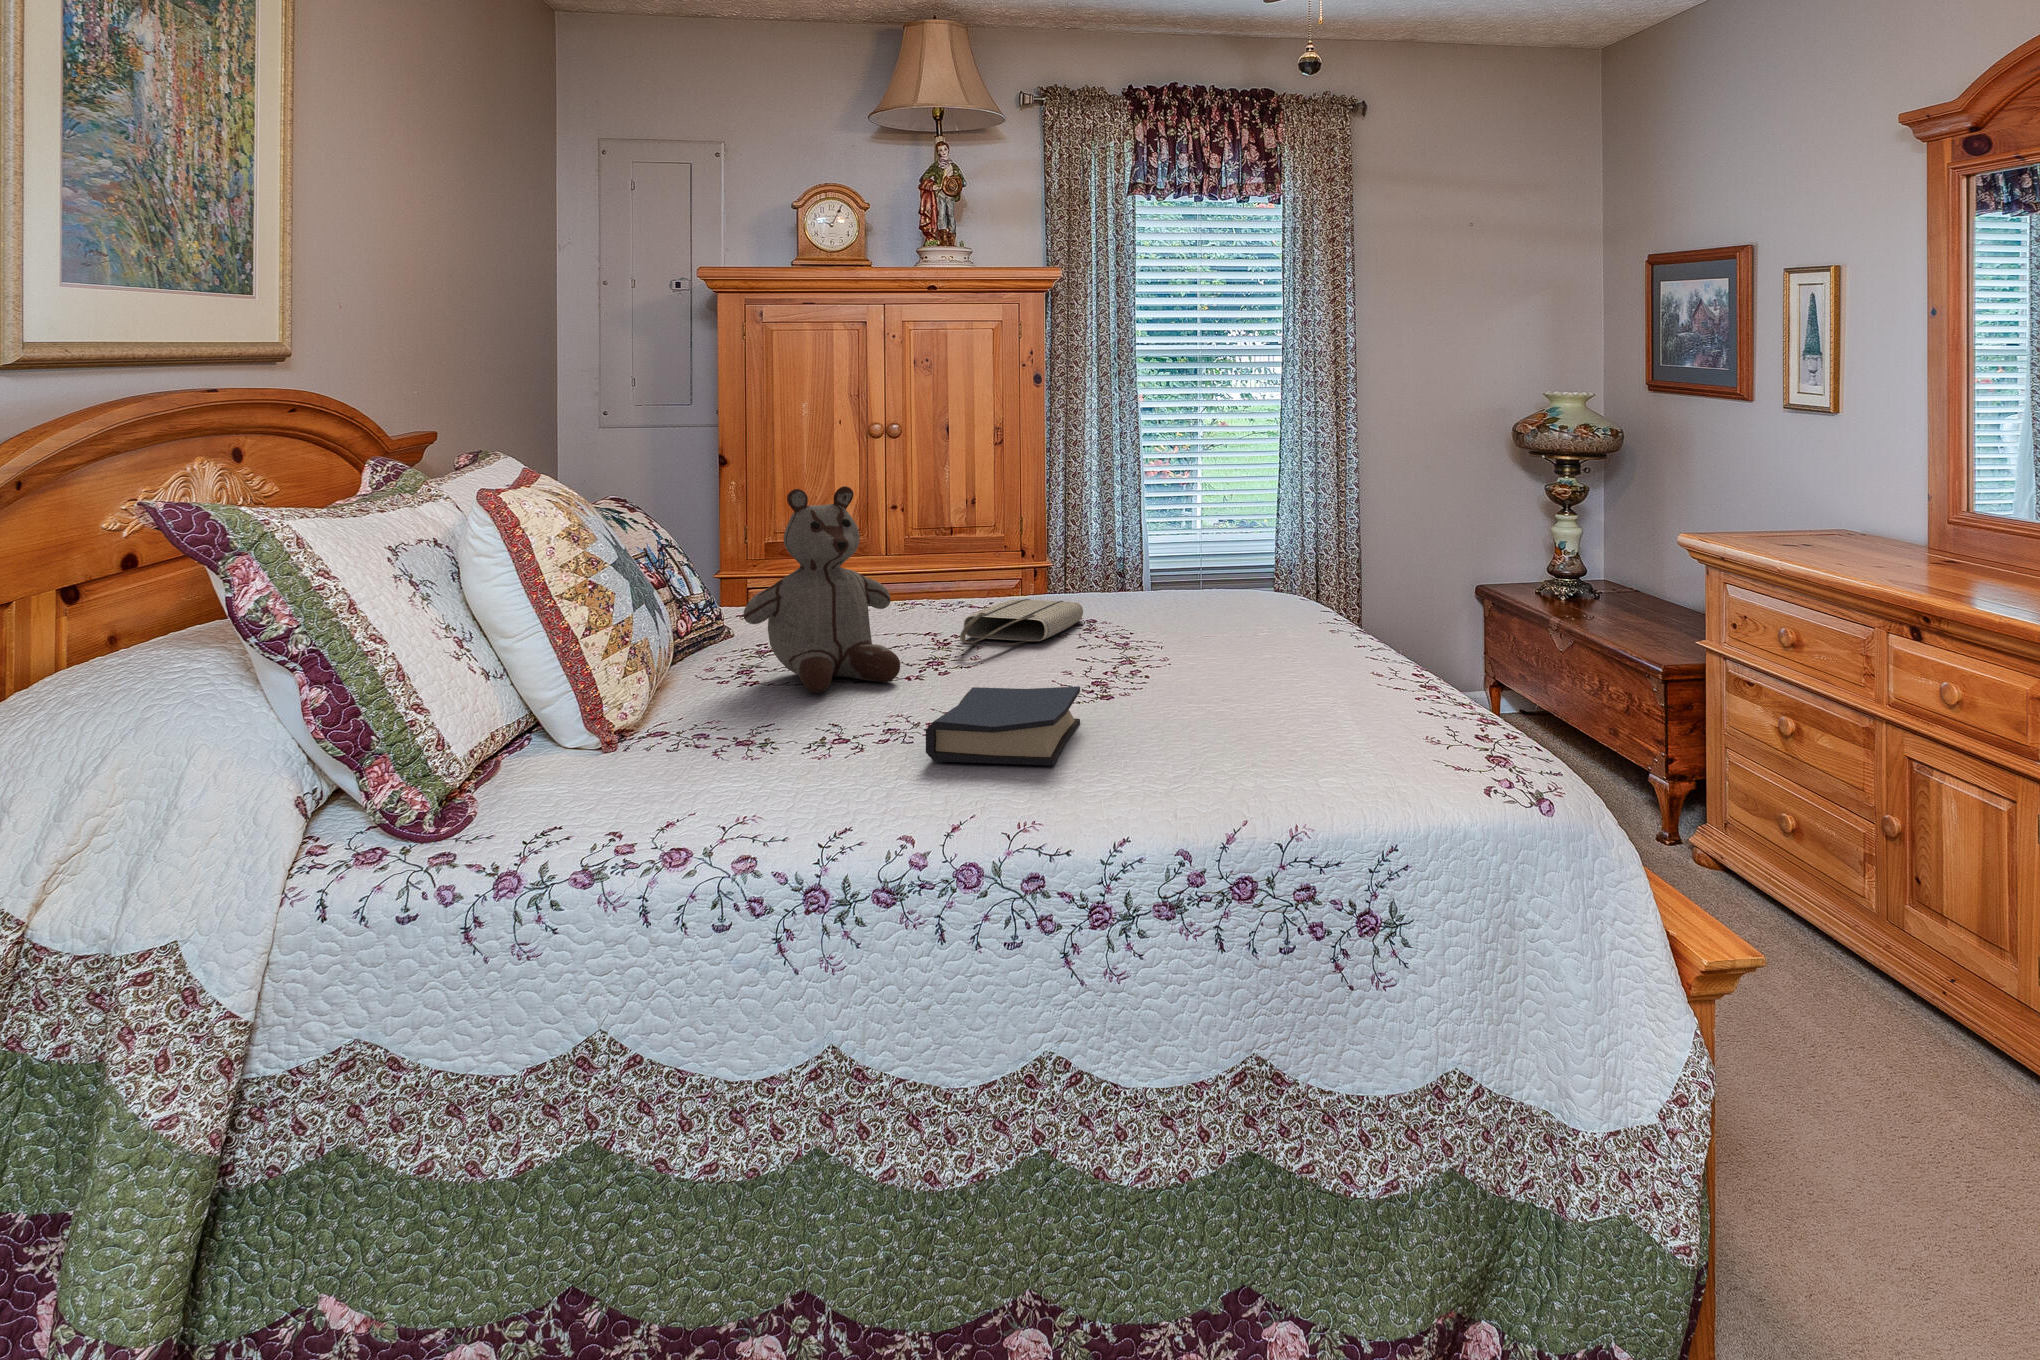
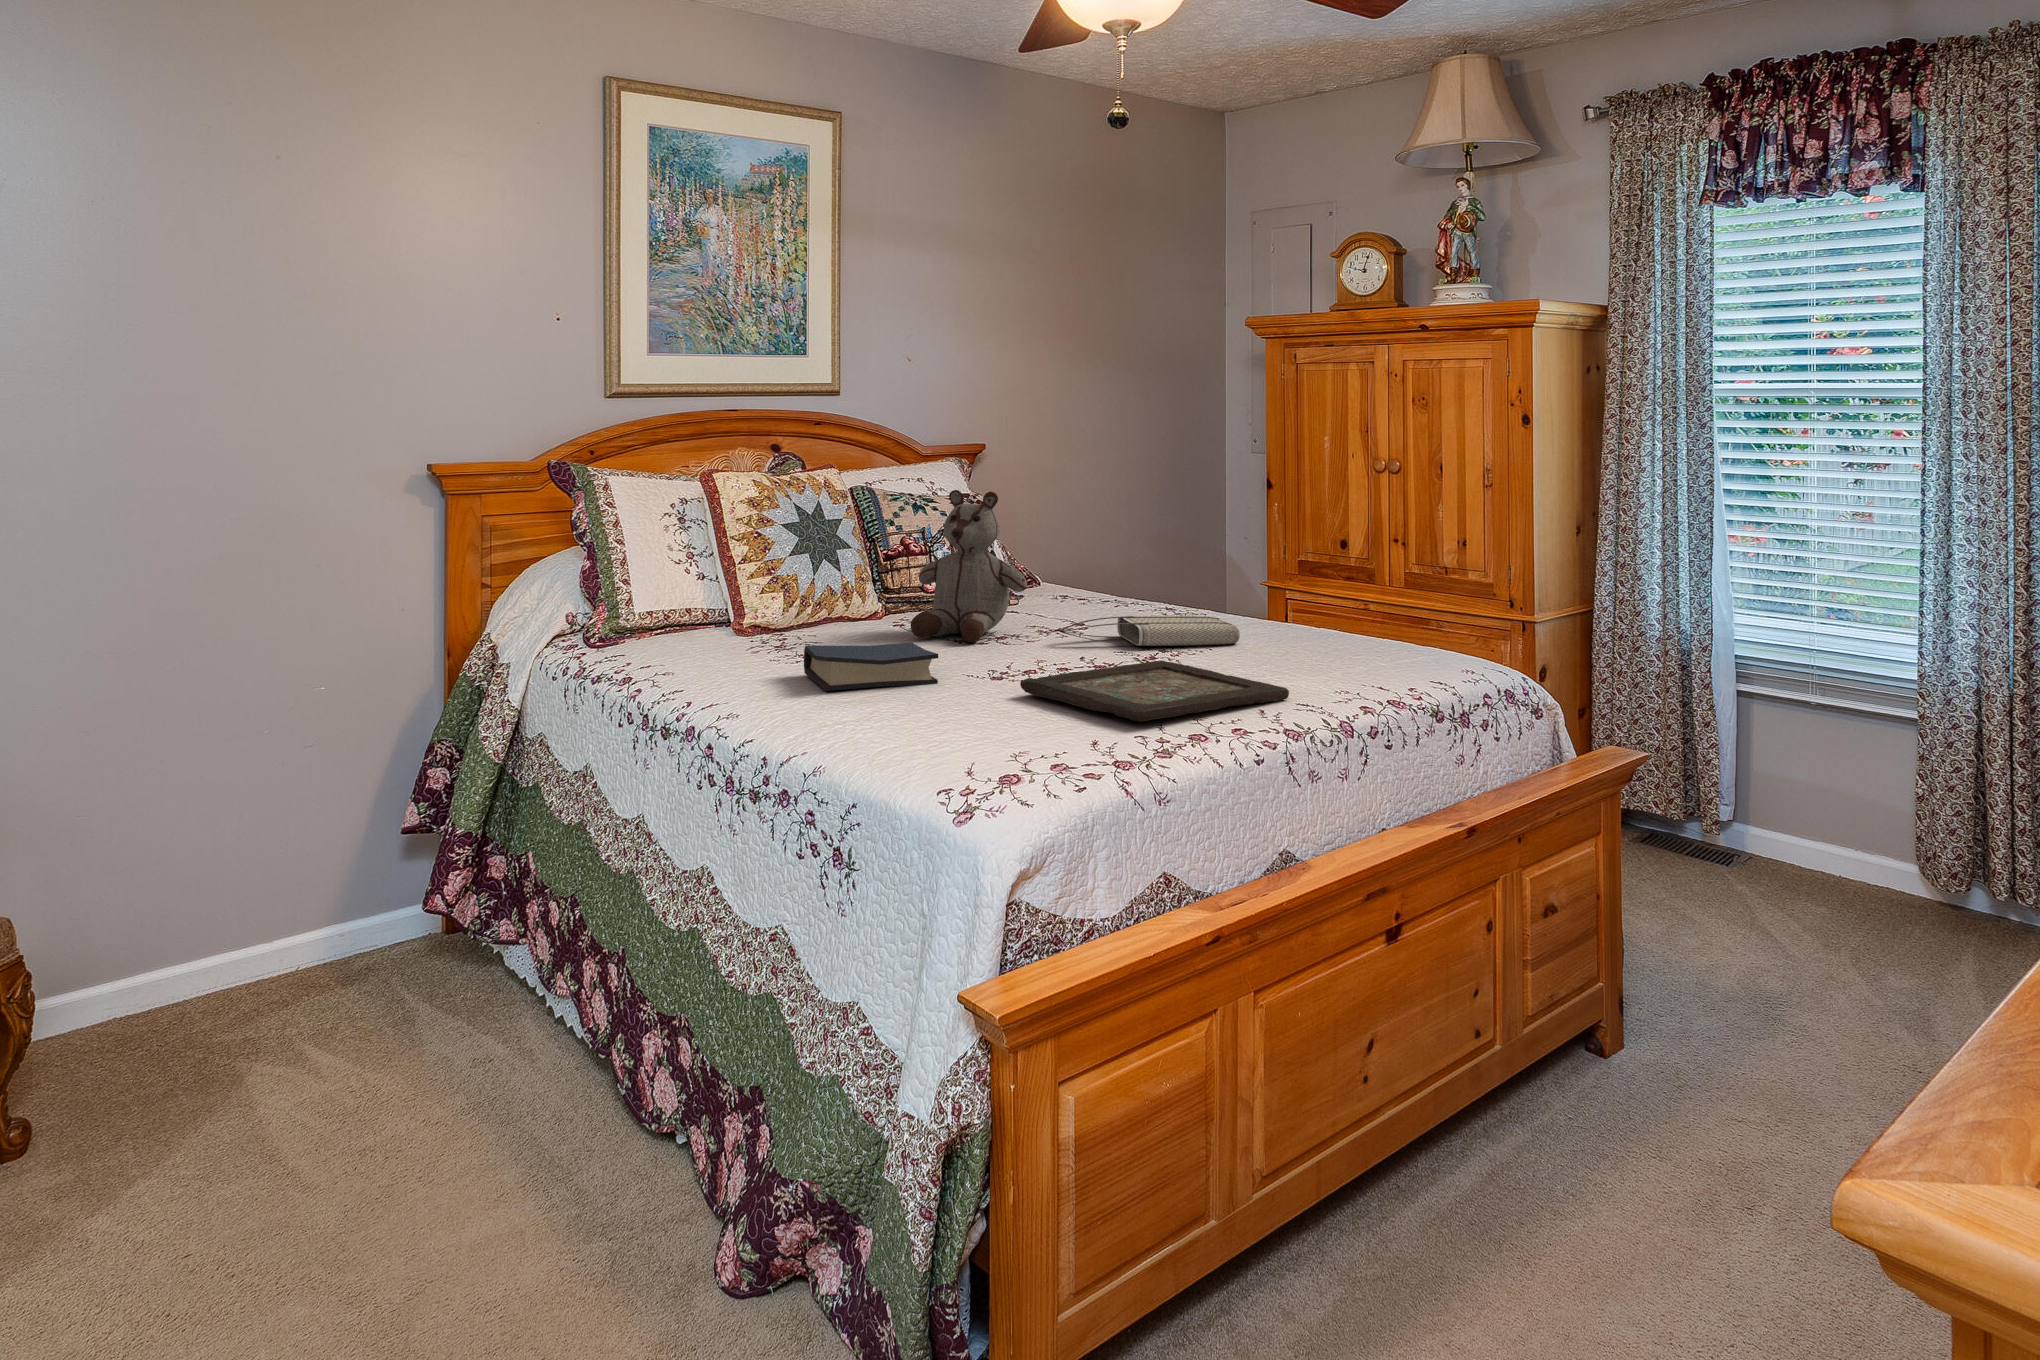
decorative tray: none [1162,638,1388,701] -> present [1020,660,1289,722]

